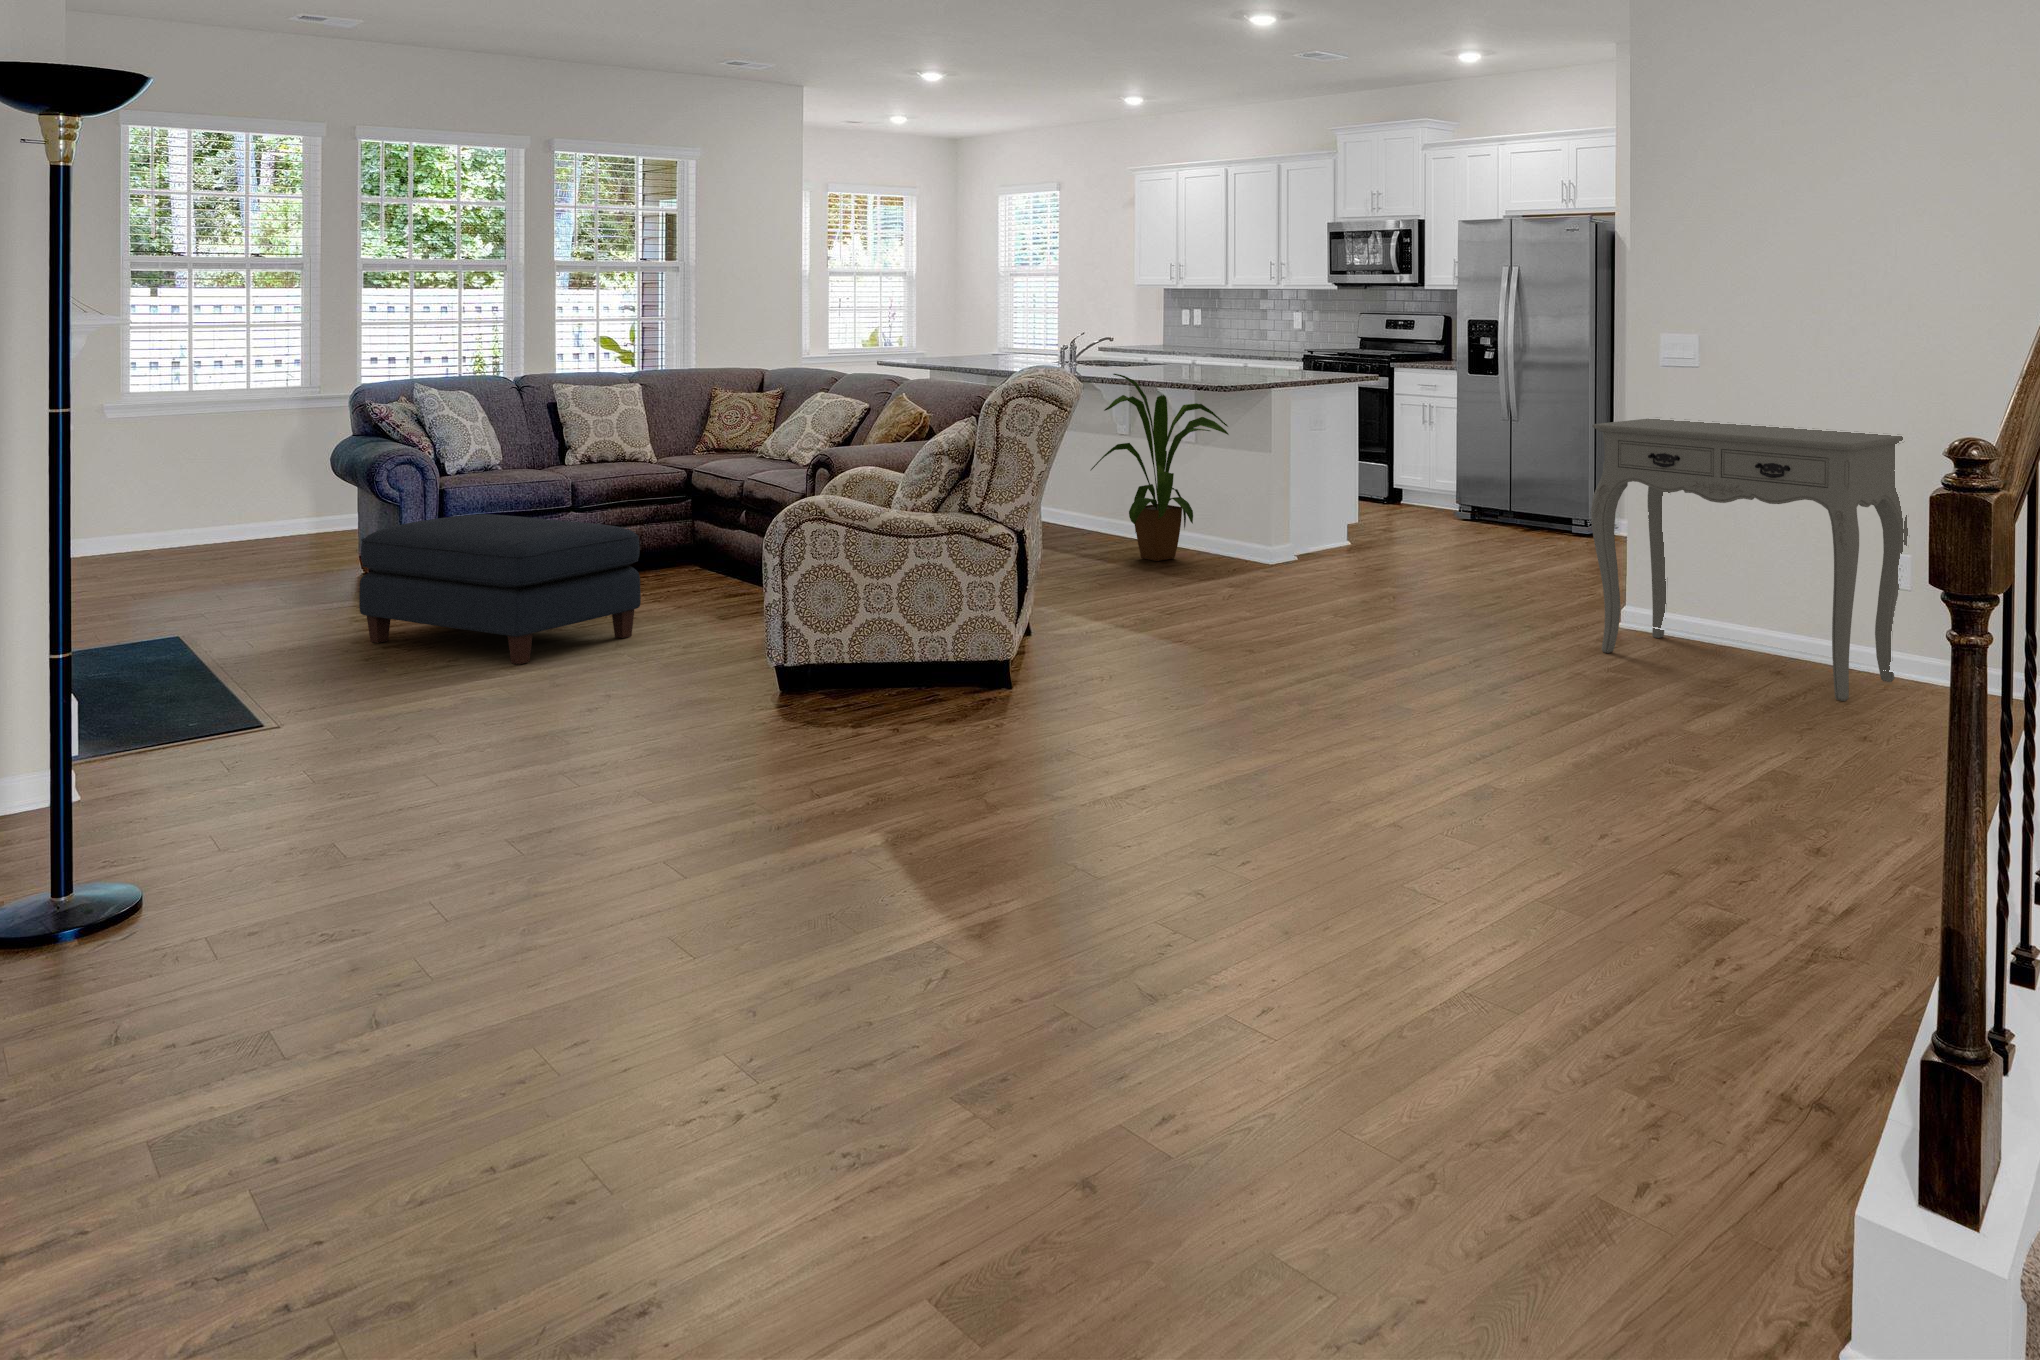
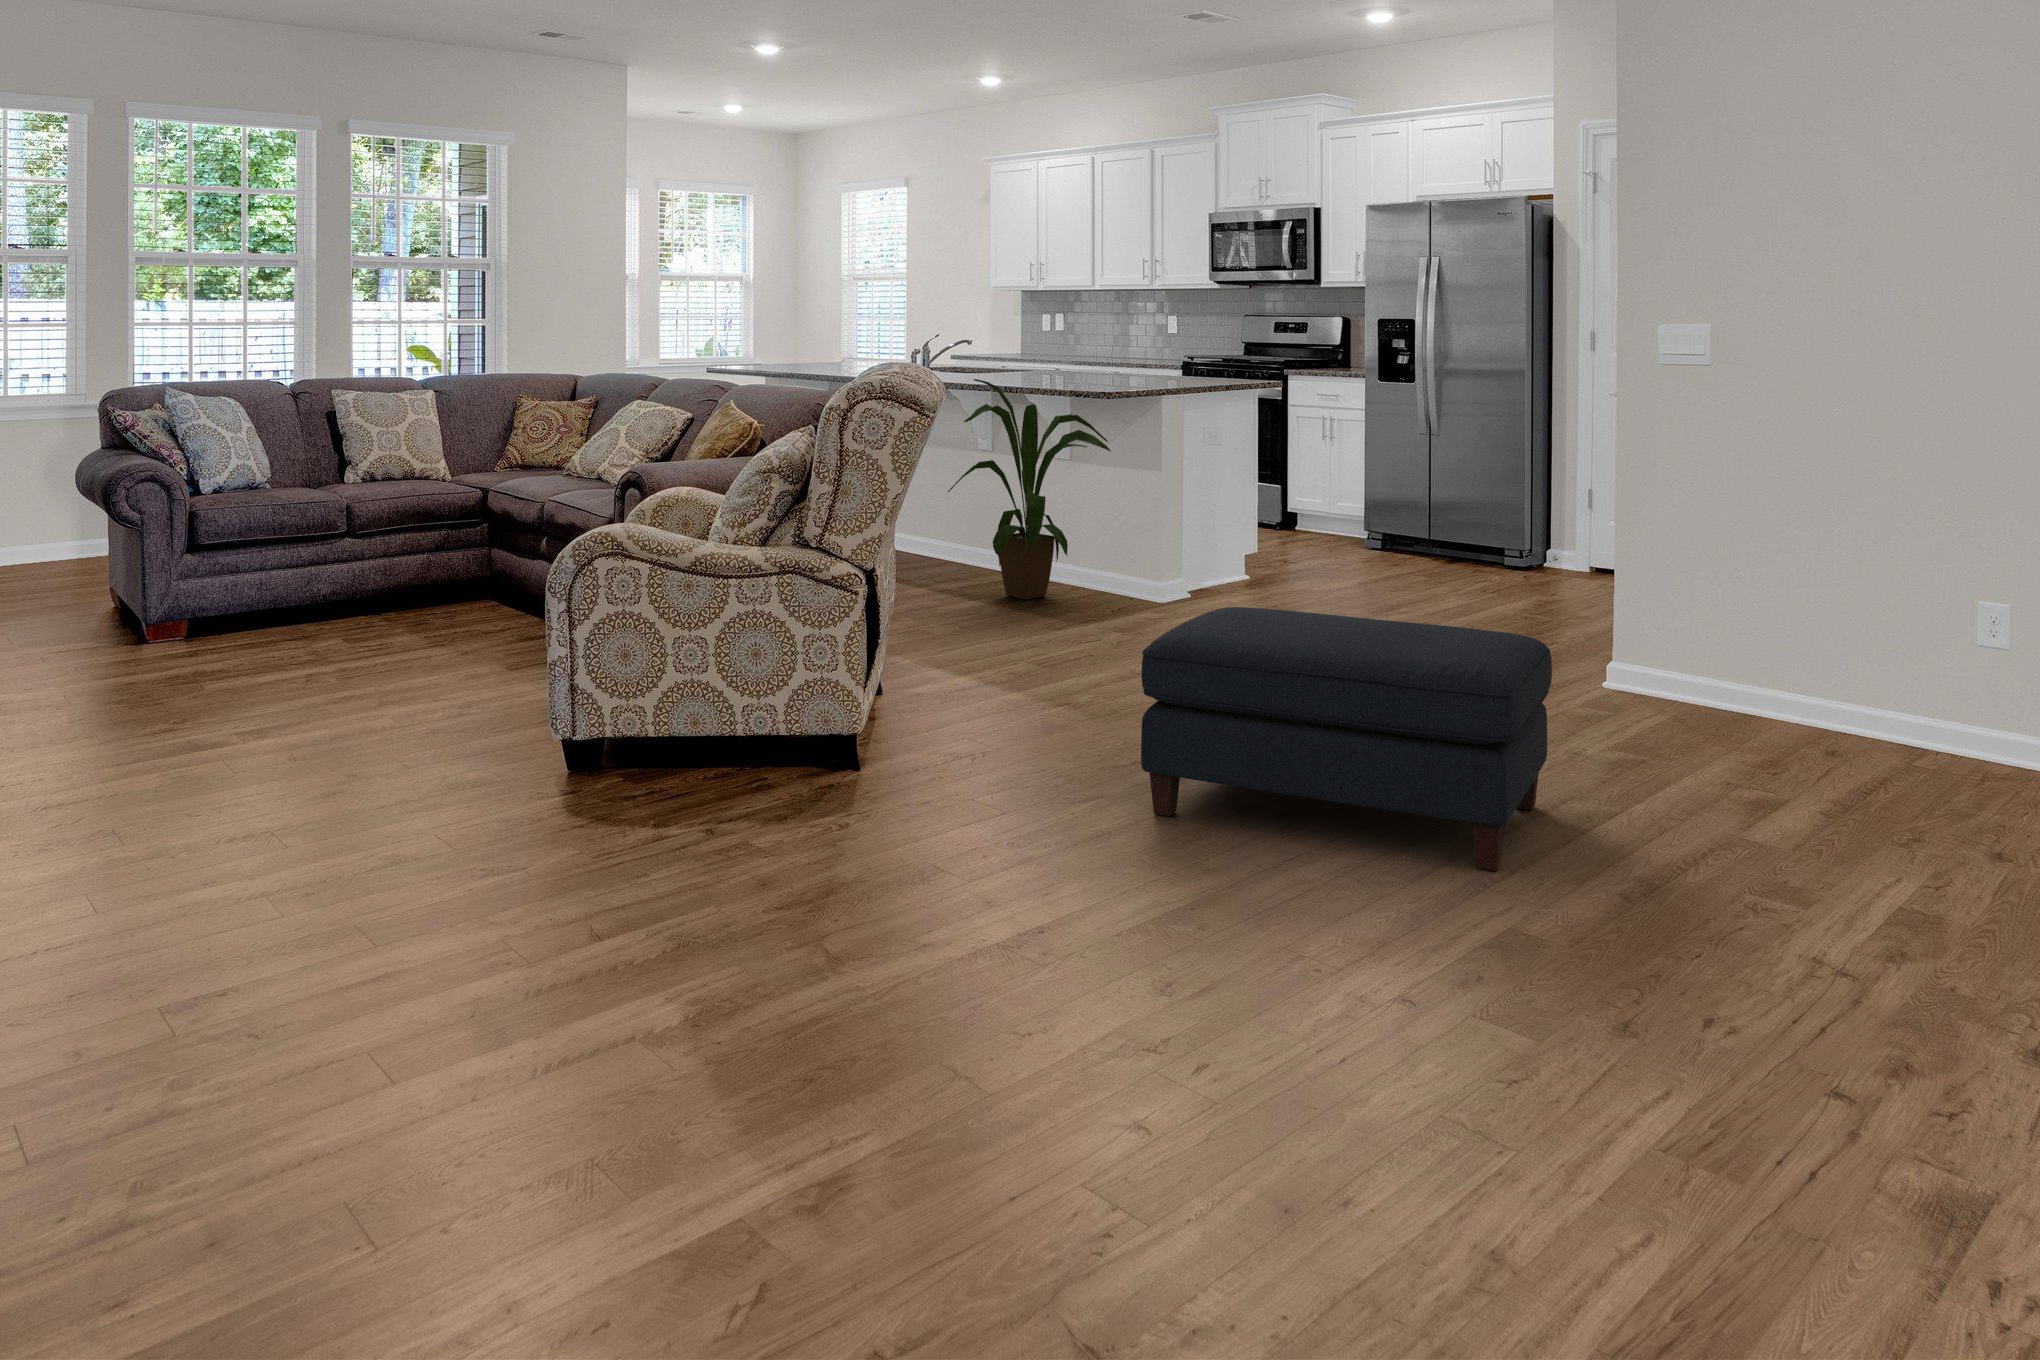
console table: present [1591,419,1908,701] -> none [1586,430,2025,804]
ottoman: present [359,514,641,665] -> present [1141,607,1552,871]

